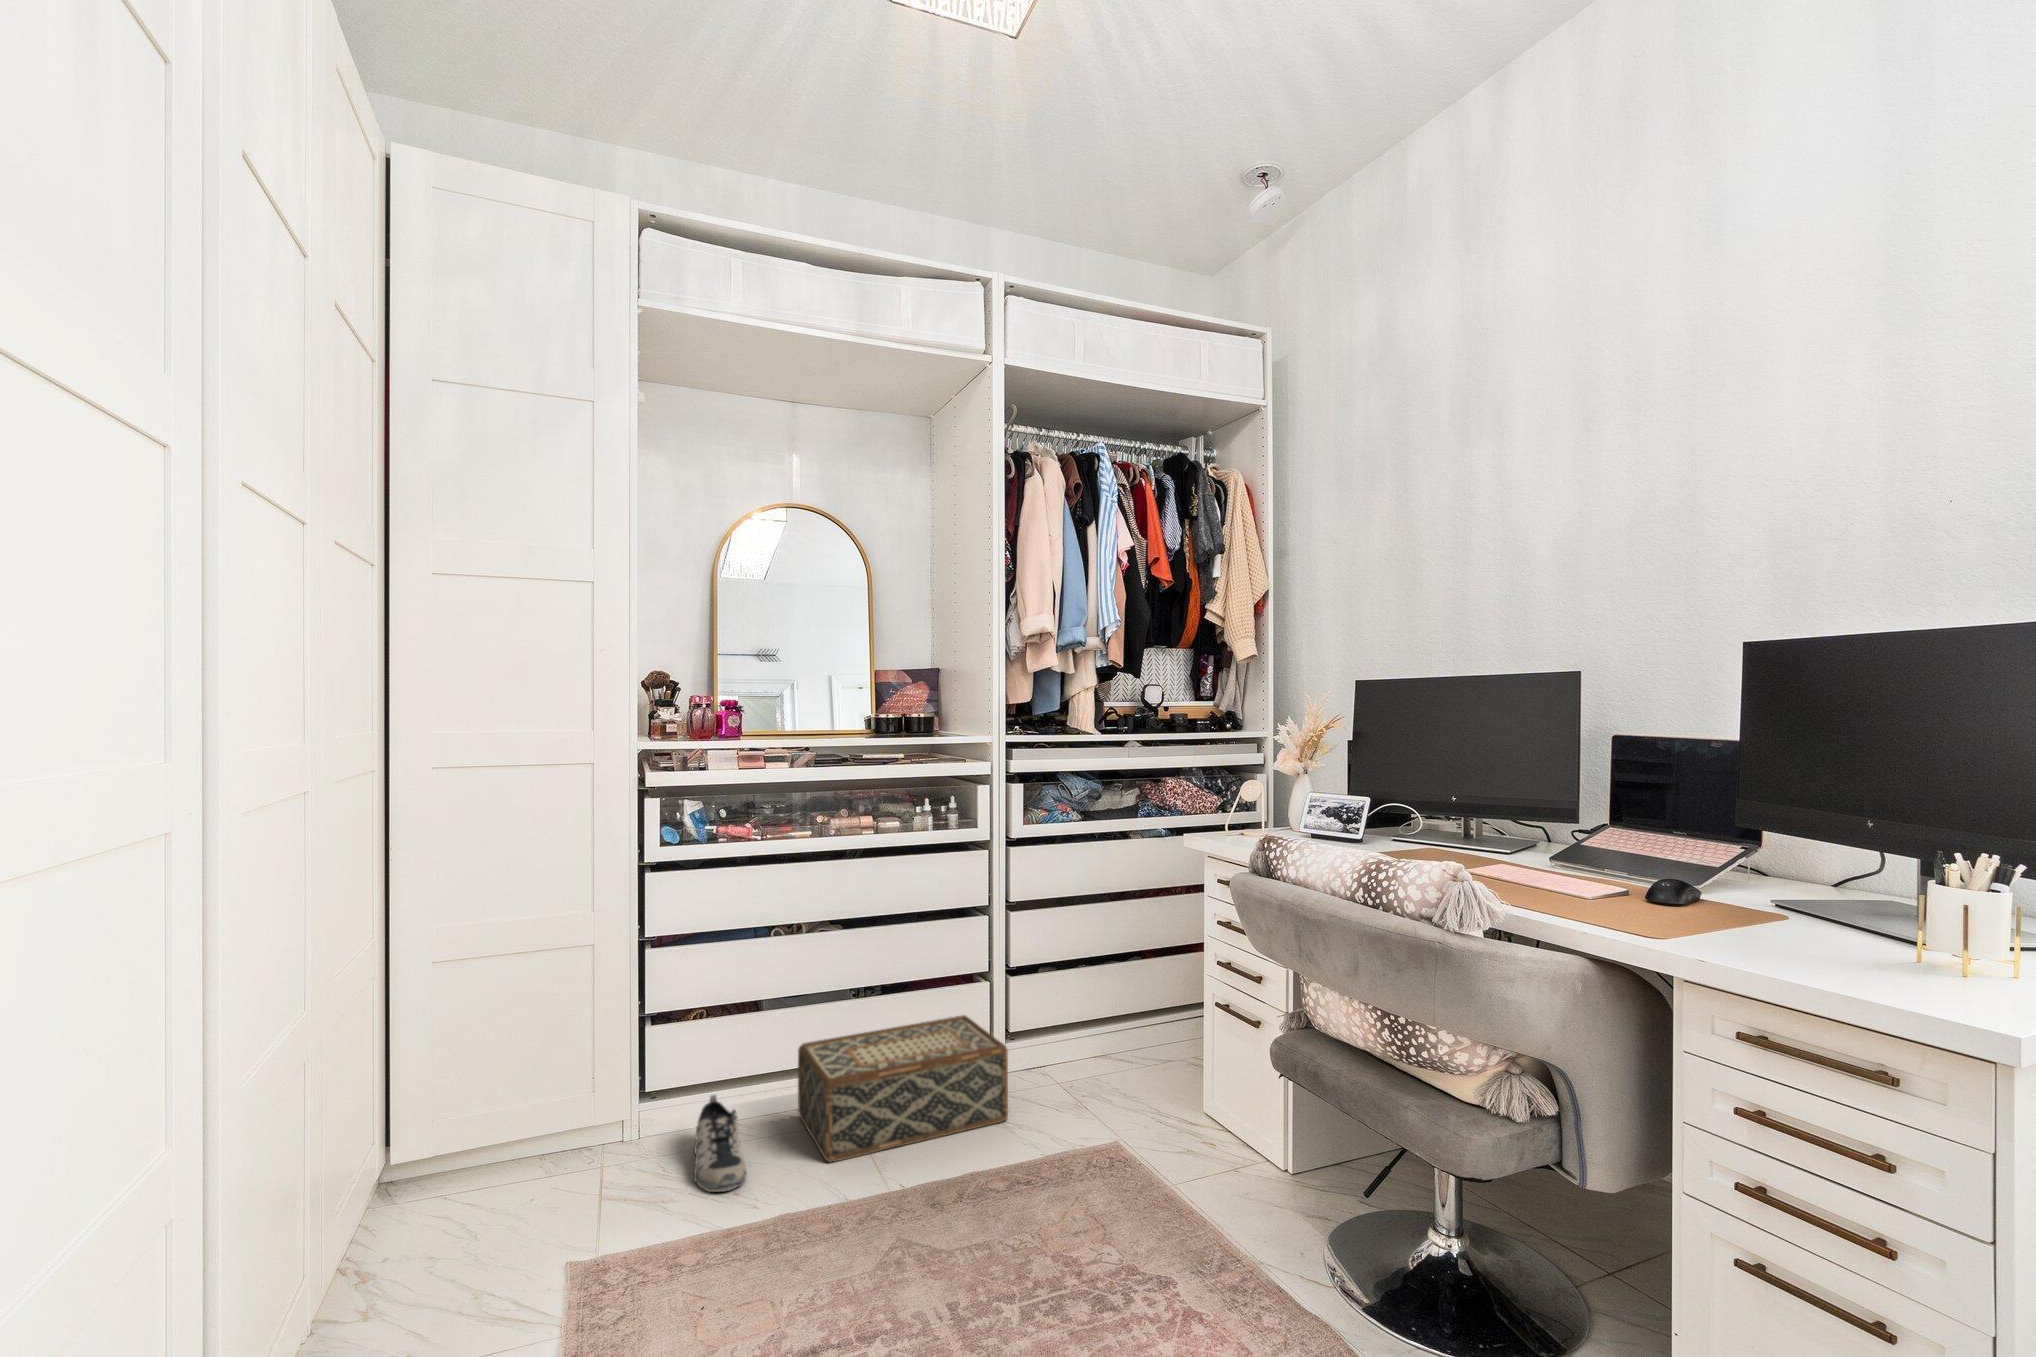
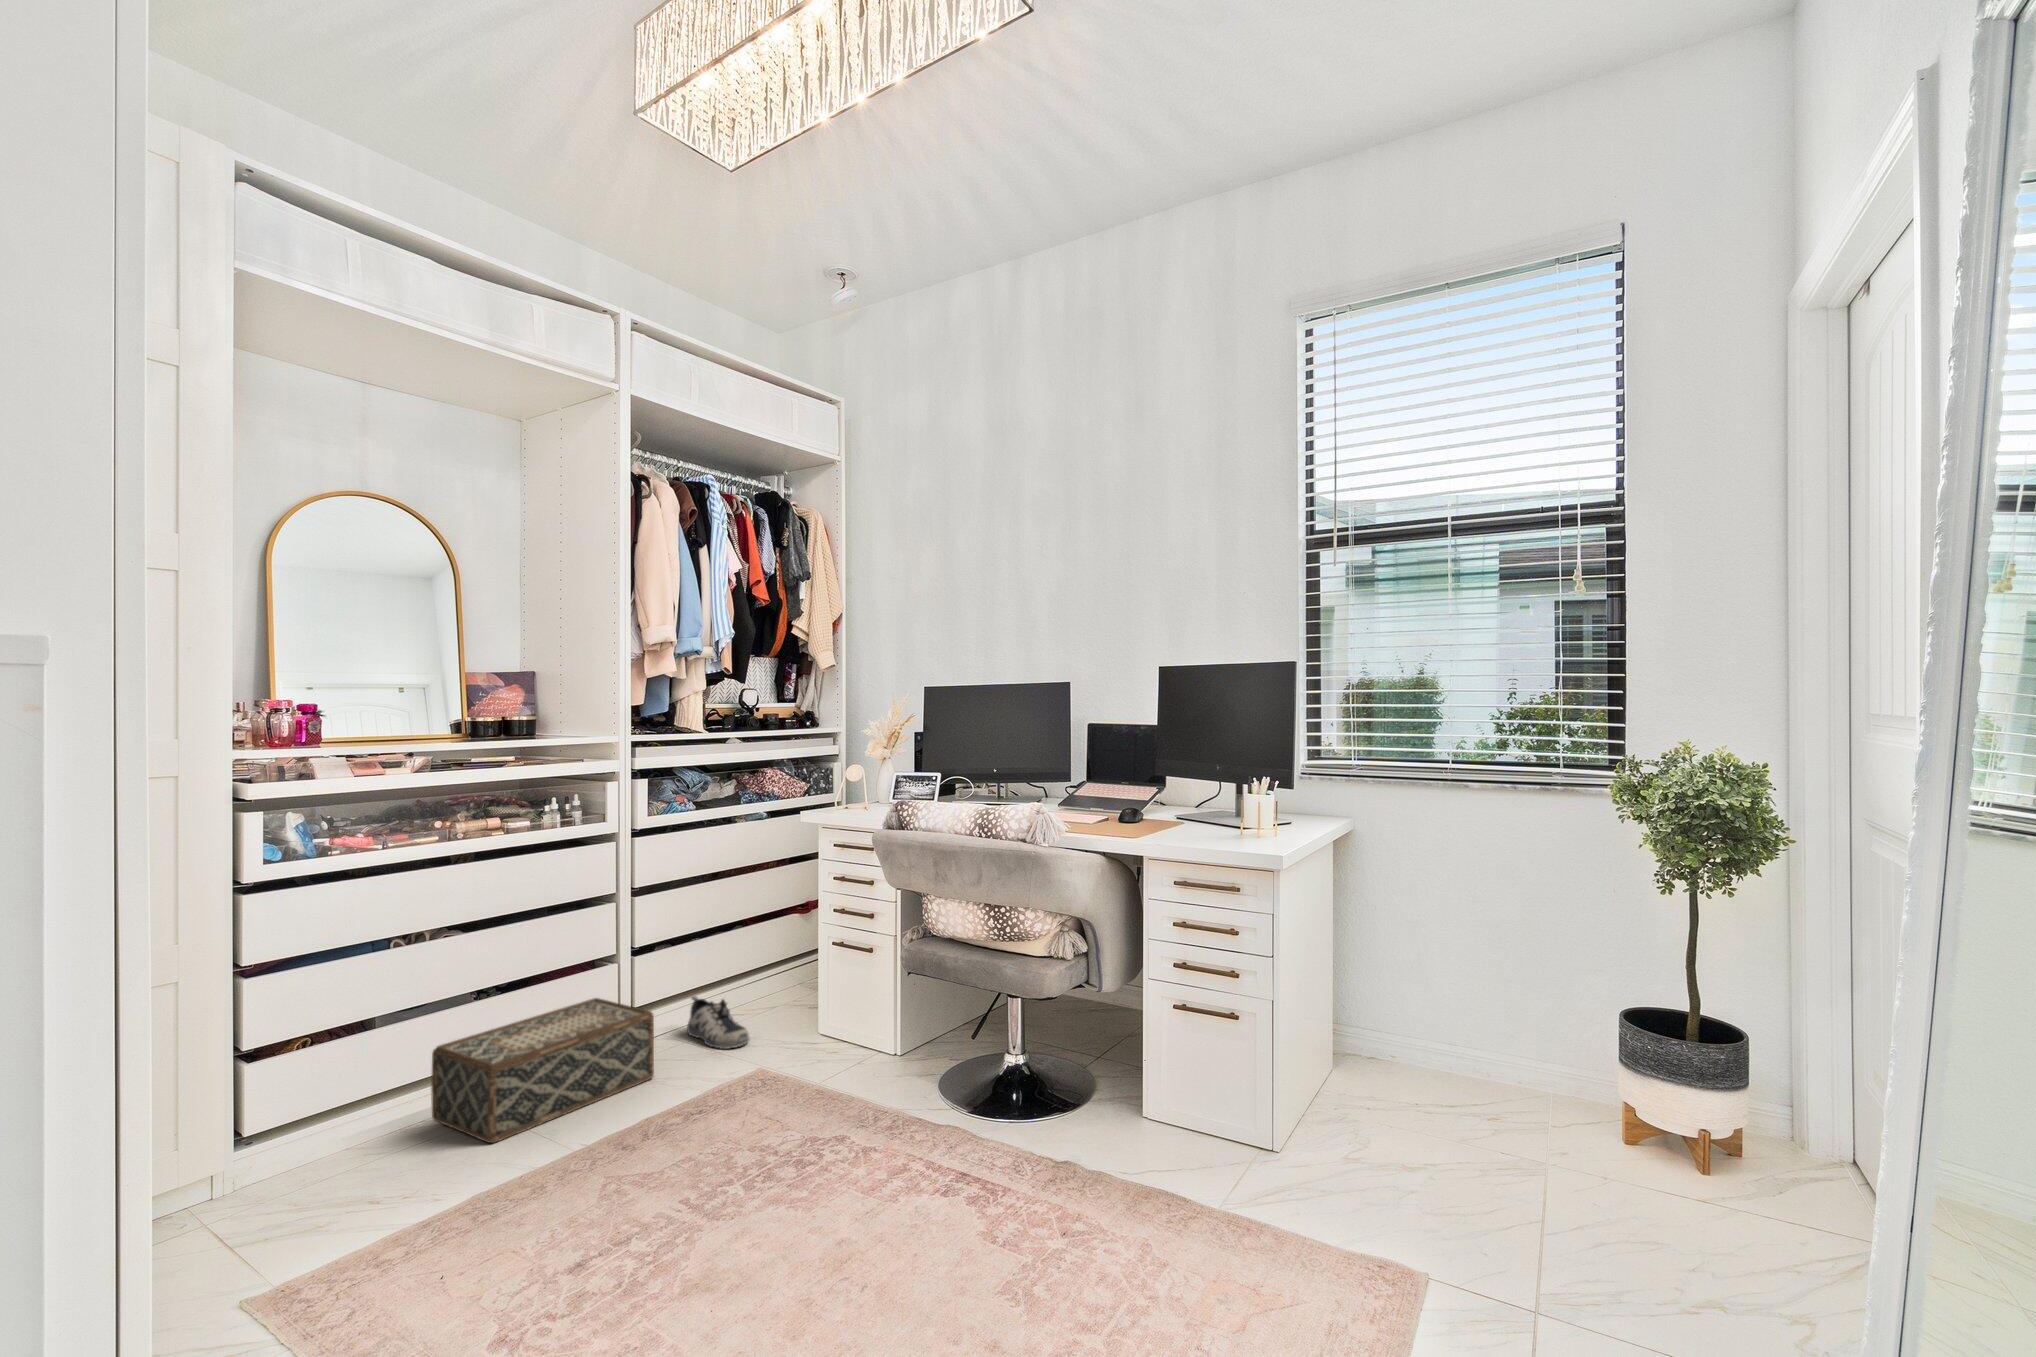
shoe: present [694,1095,746,1192] -> present [687,996,749,1049]

